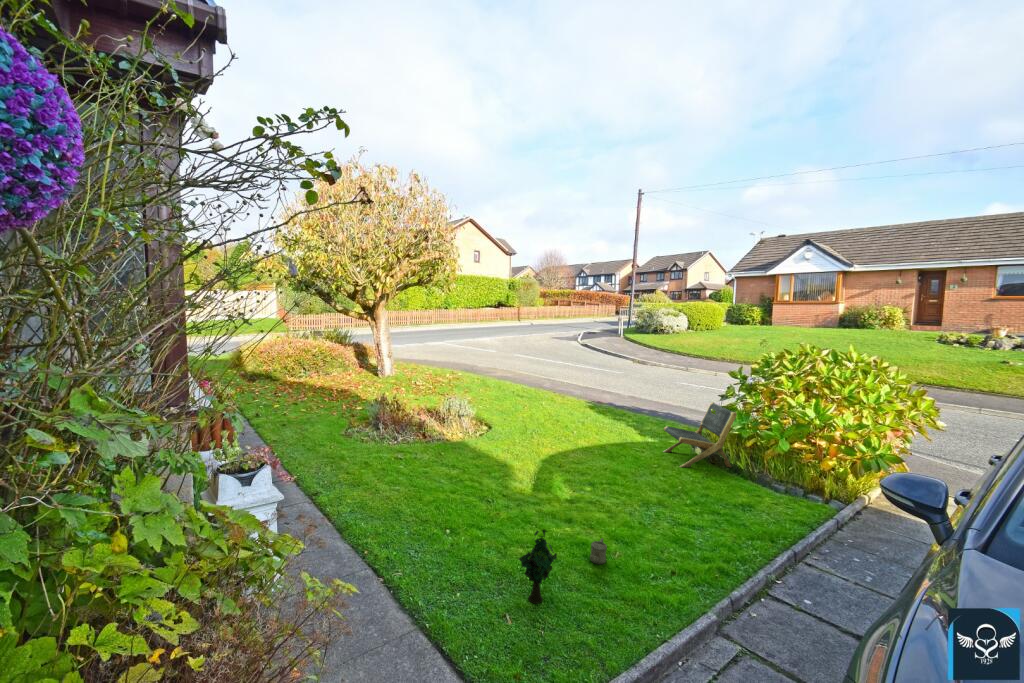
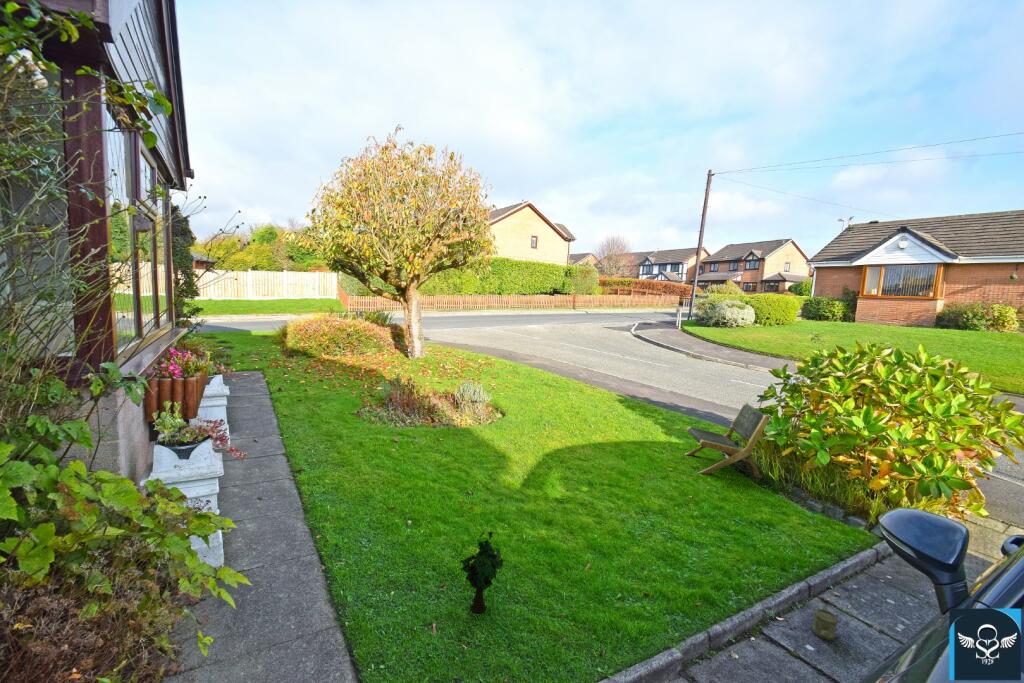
watering can: present [590,538,607,564] -> present [812,605,838,640]

